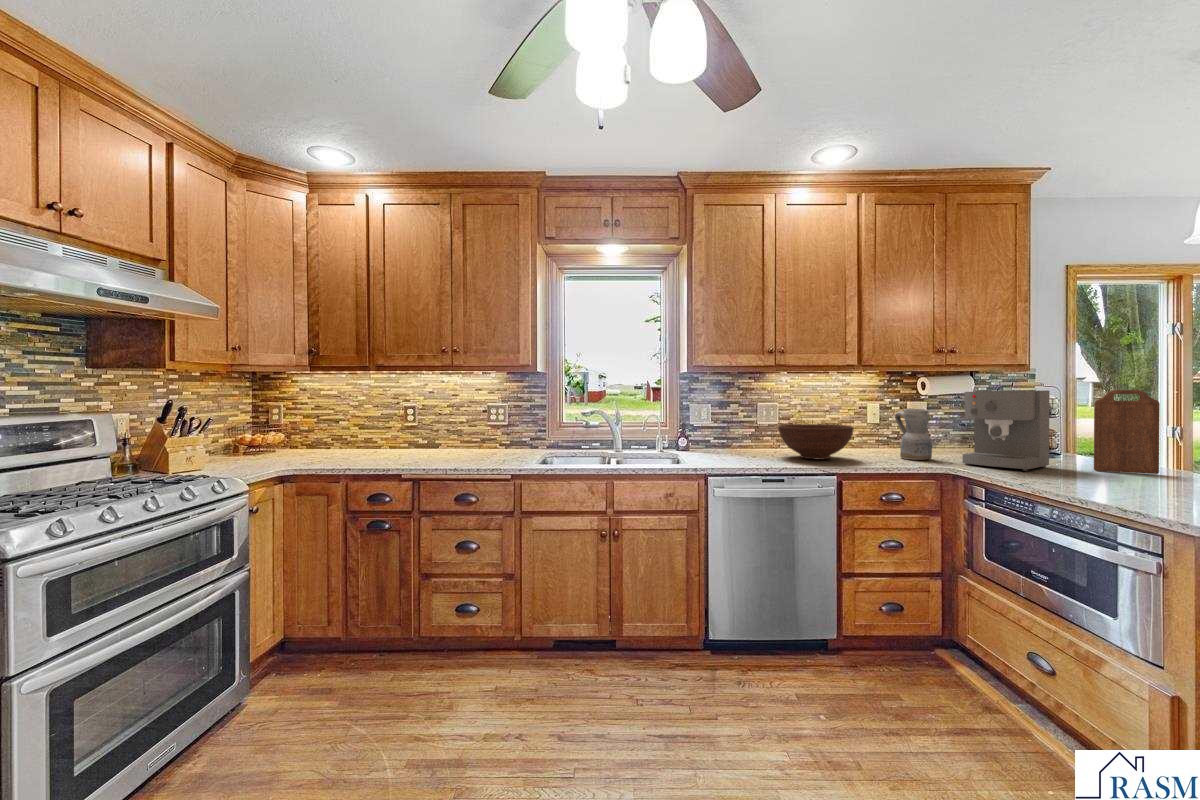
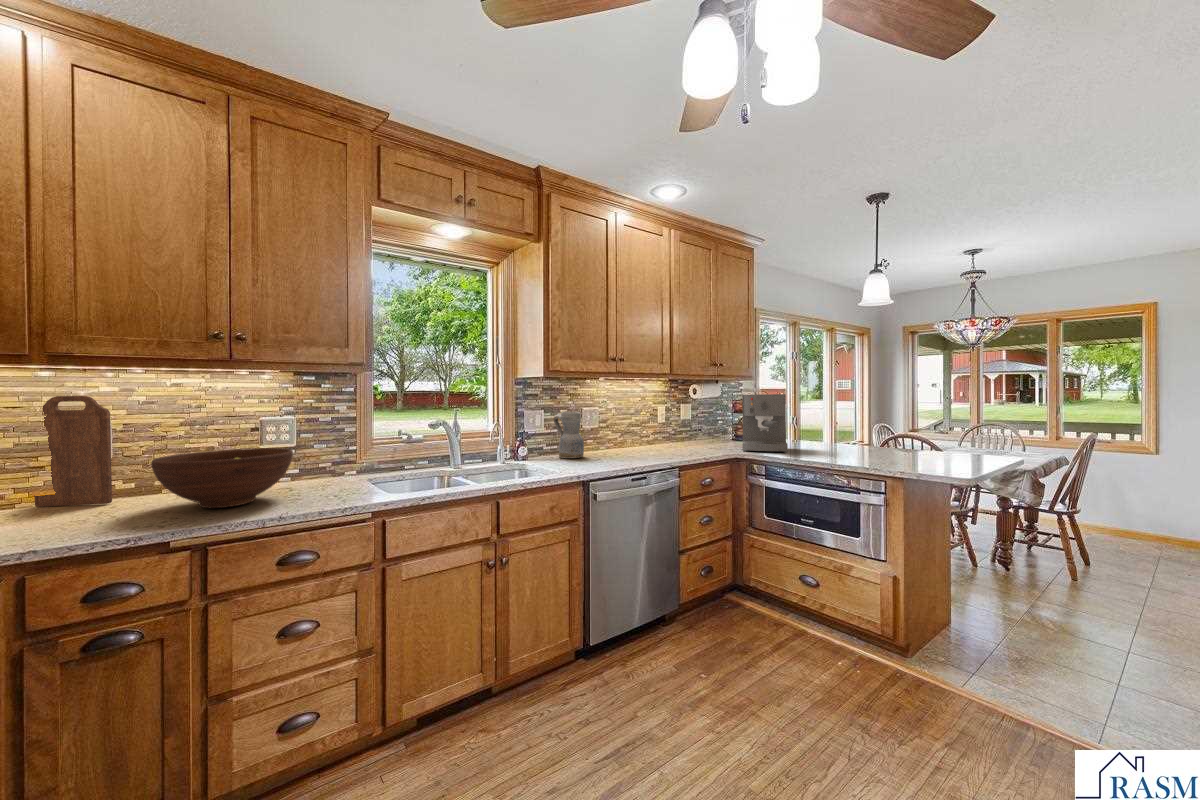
cutting board: present [1094,390,1160,474] -> present [34,396,112,507]
ceramic pitcher: present [895,408,932,460] -> present [554,412,584,458]
fruit bowl: present [778,424,853,460] -> present [151,448,293,508]

